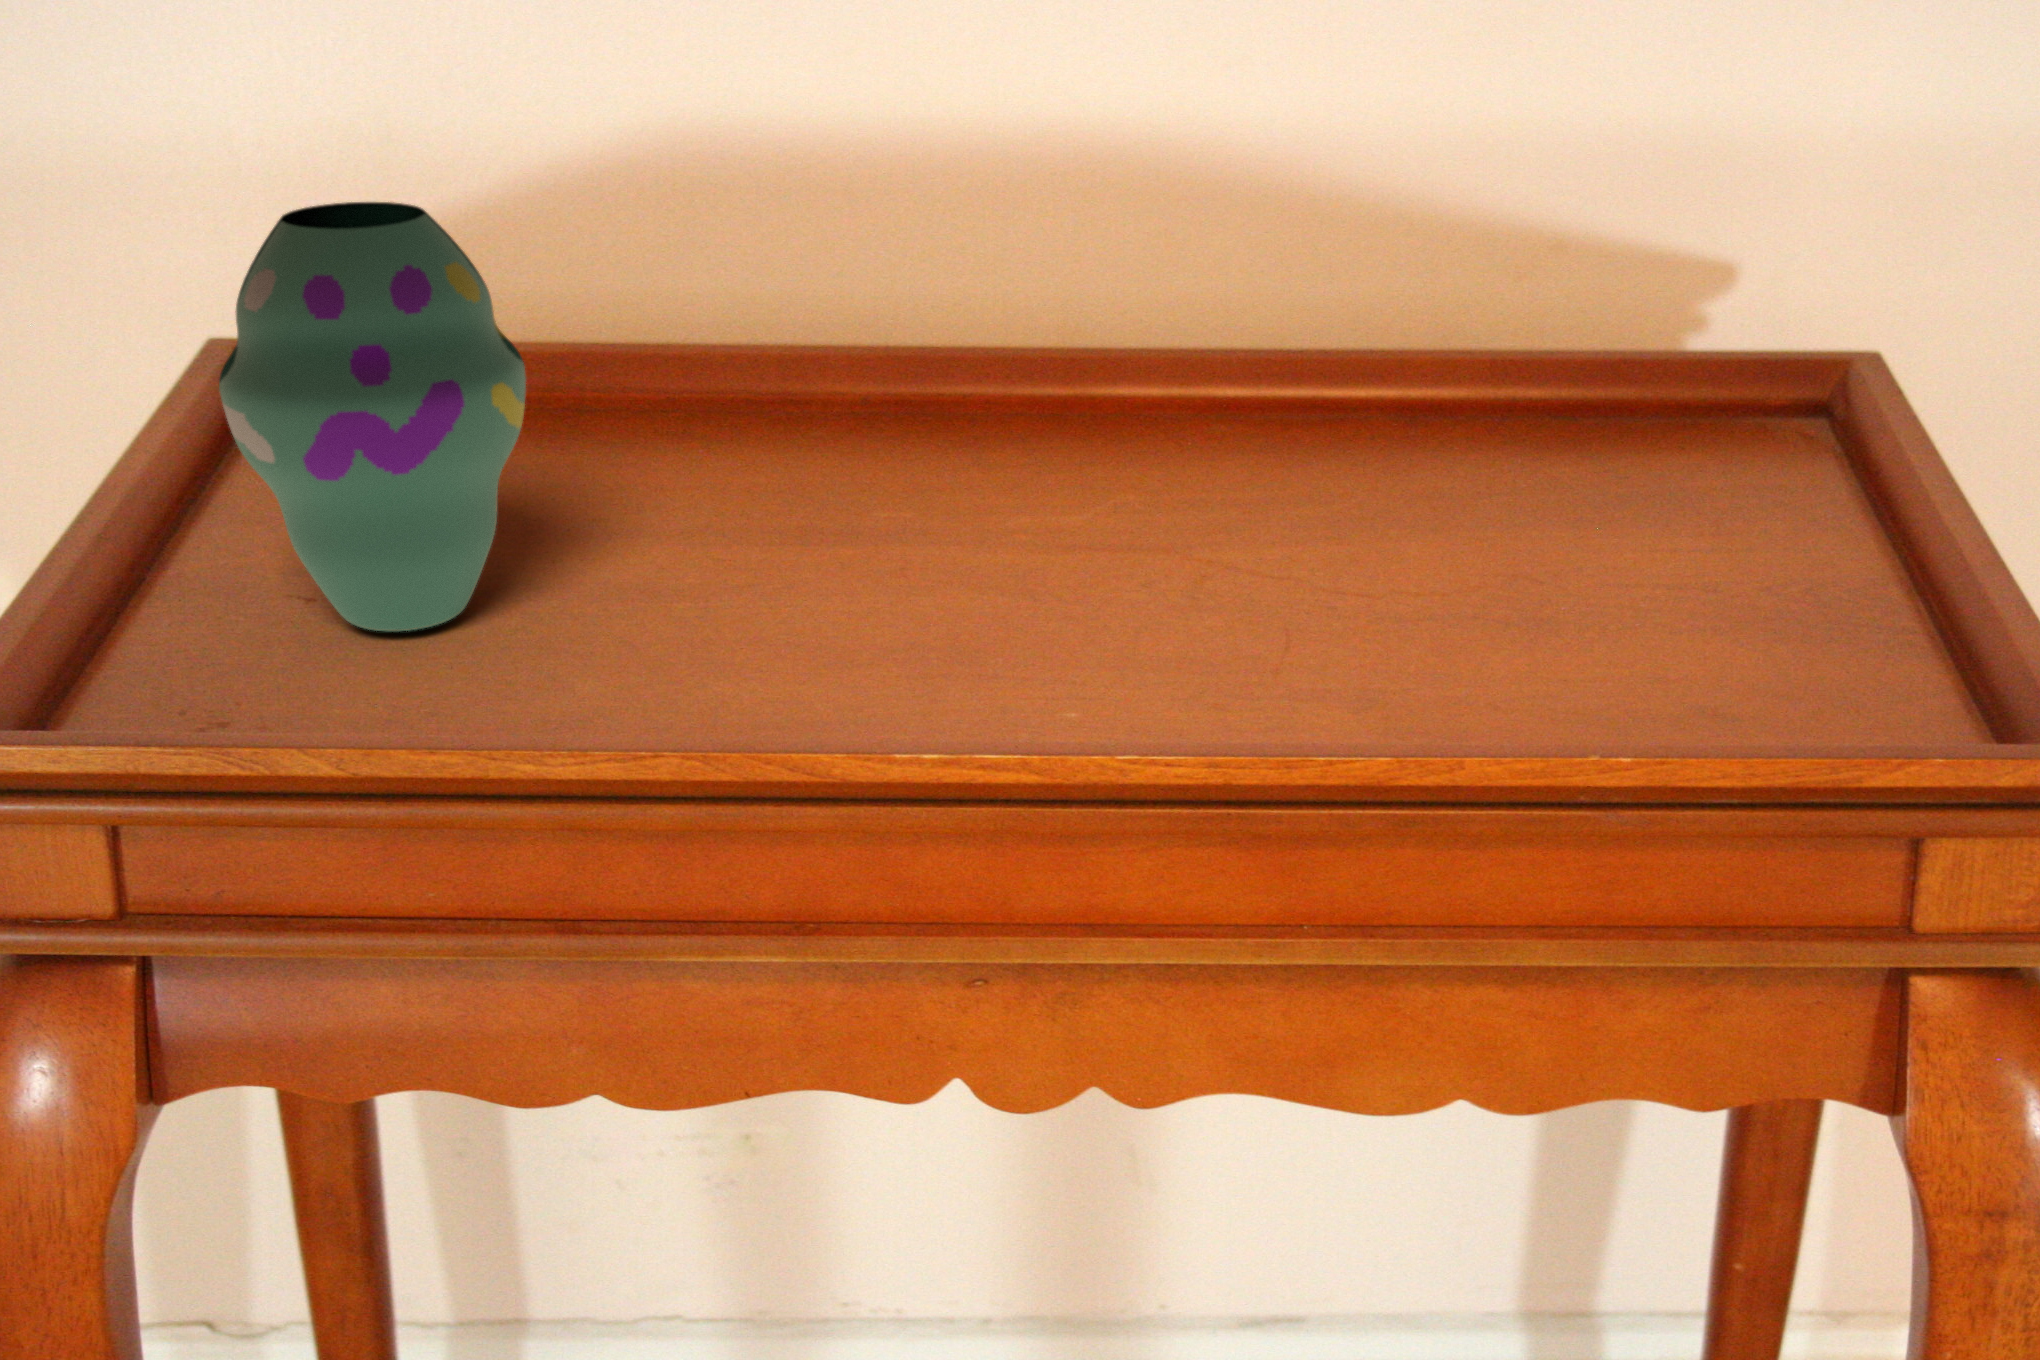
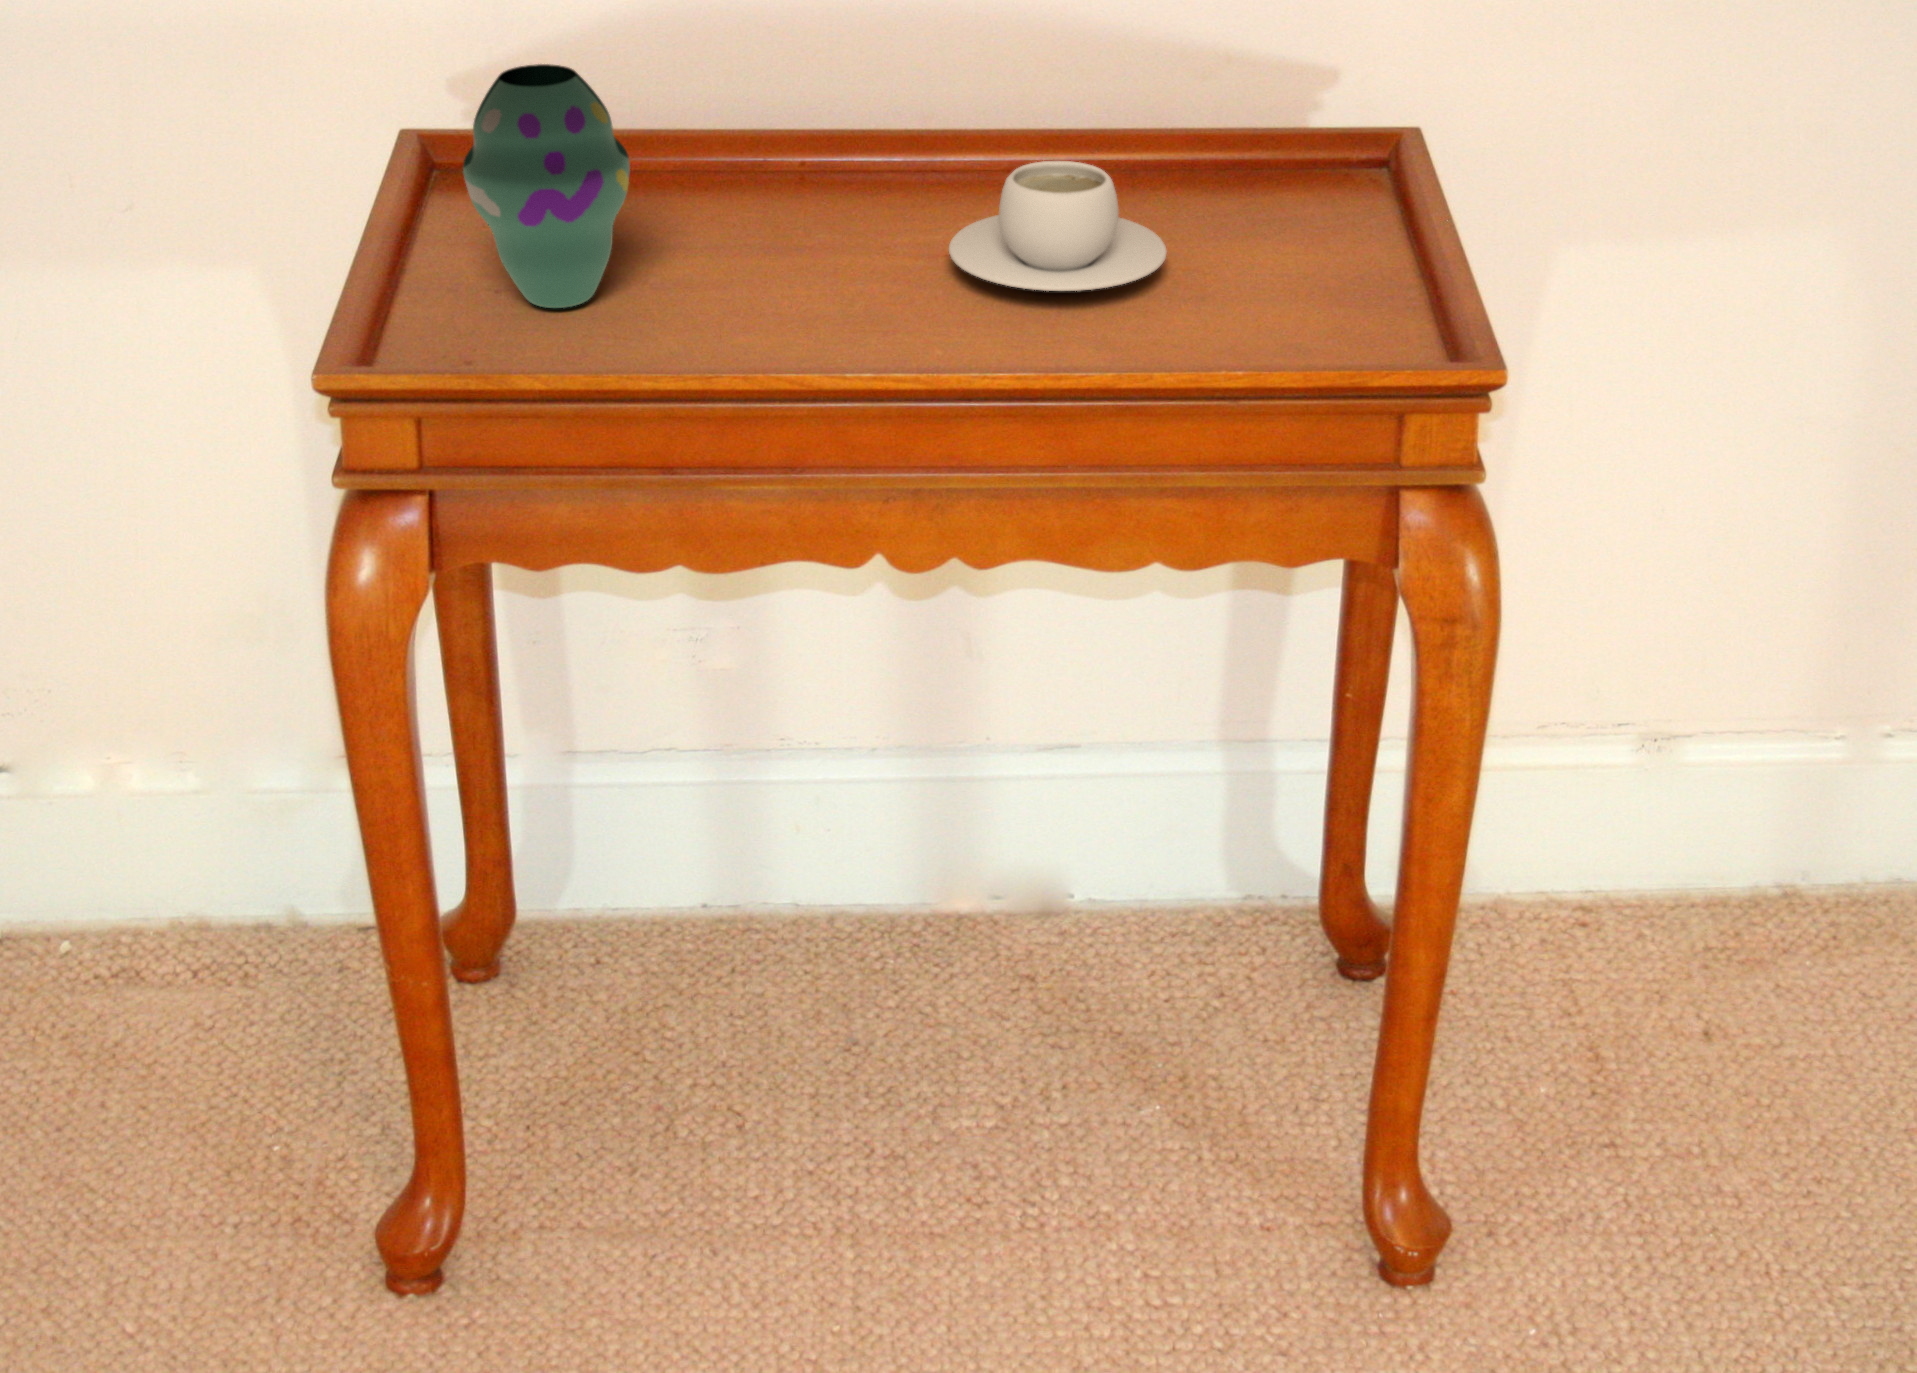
teacup: none [1094,393,1475,610] -> present [949,161,1167,291]

